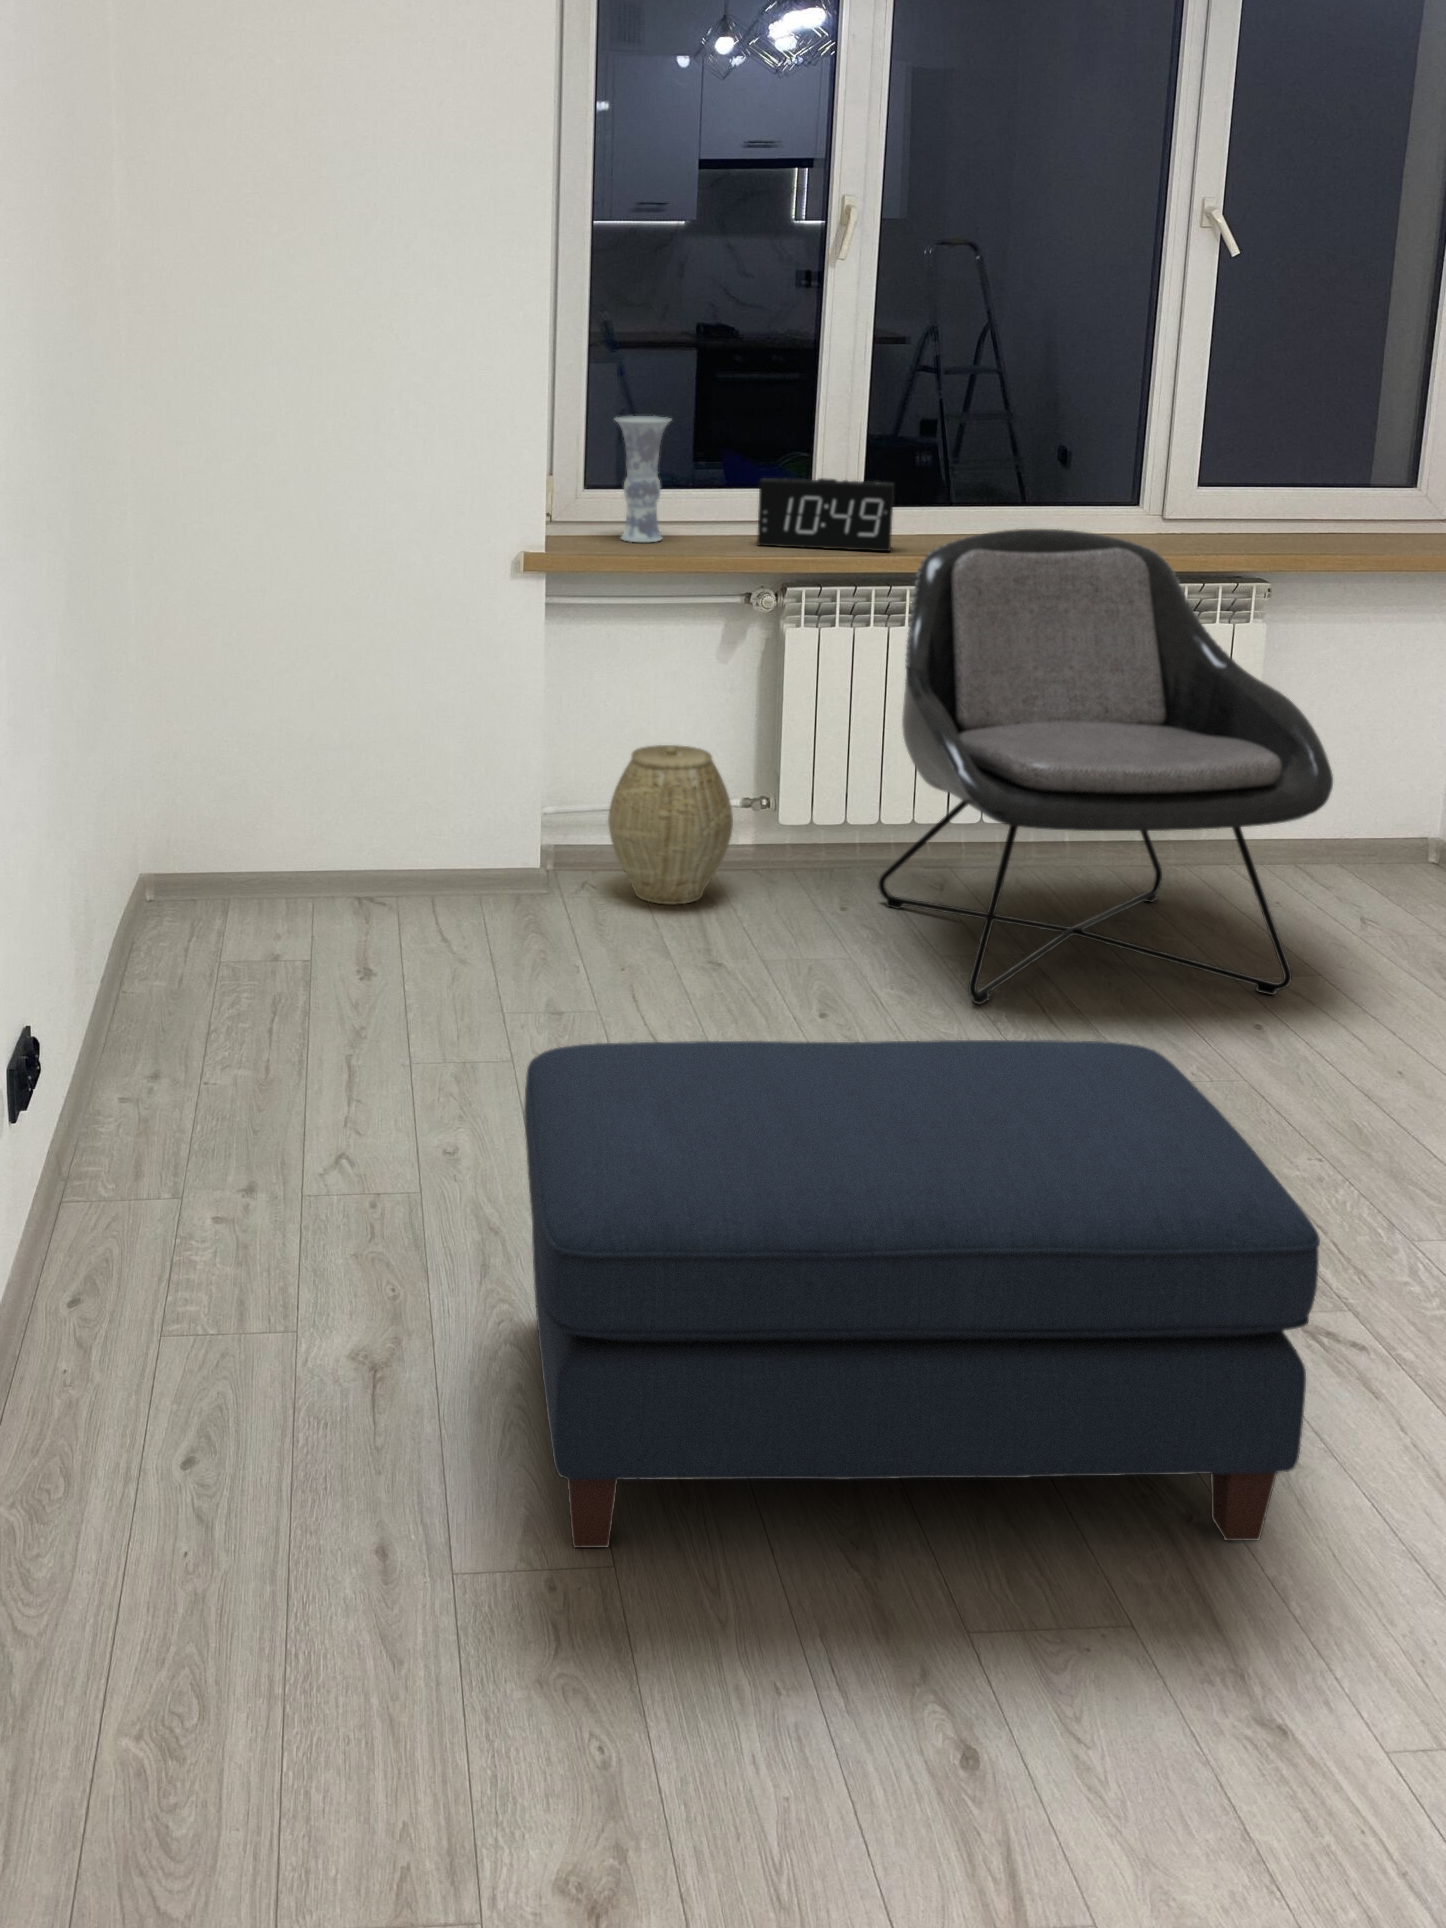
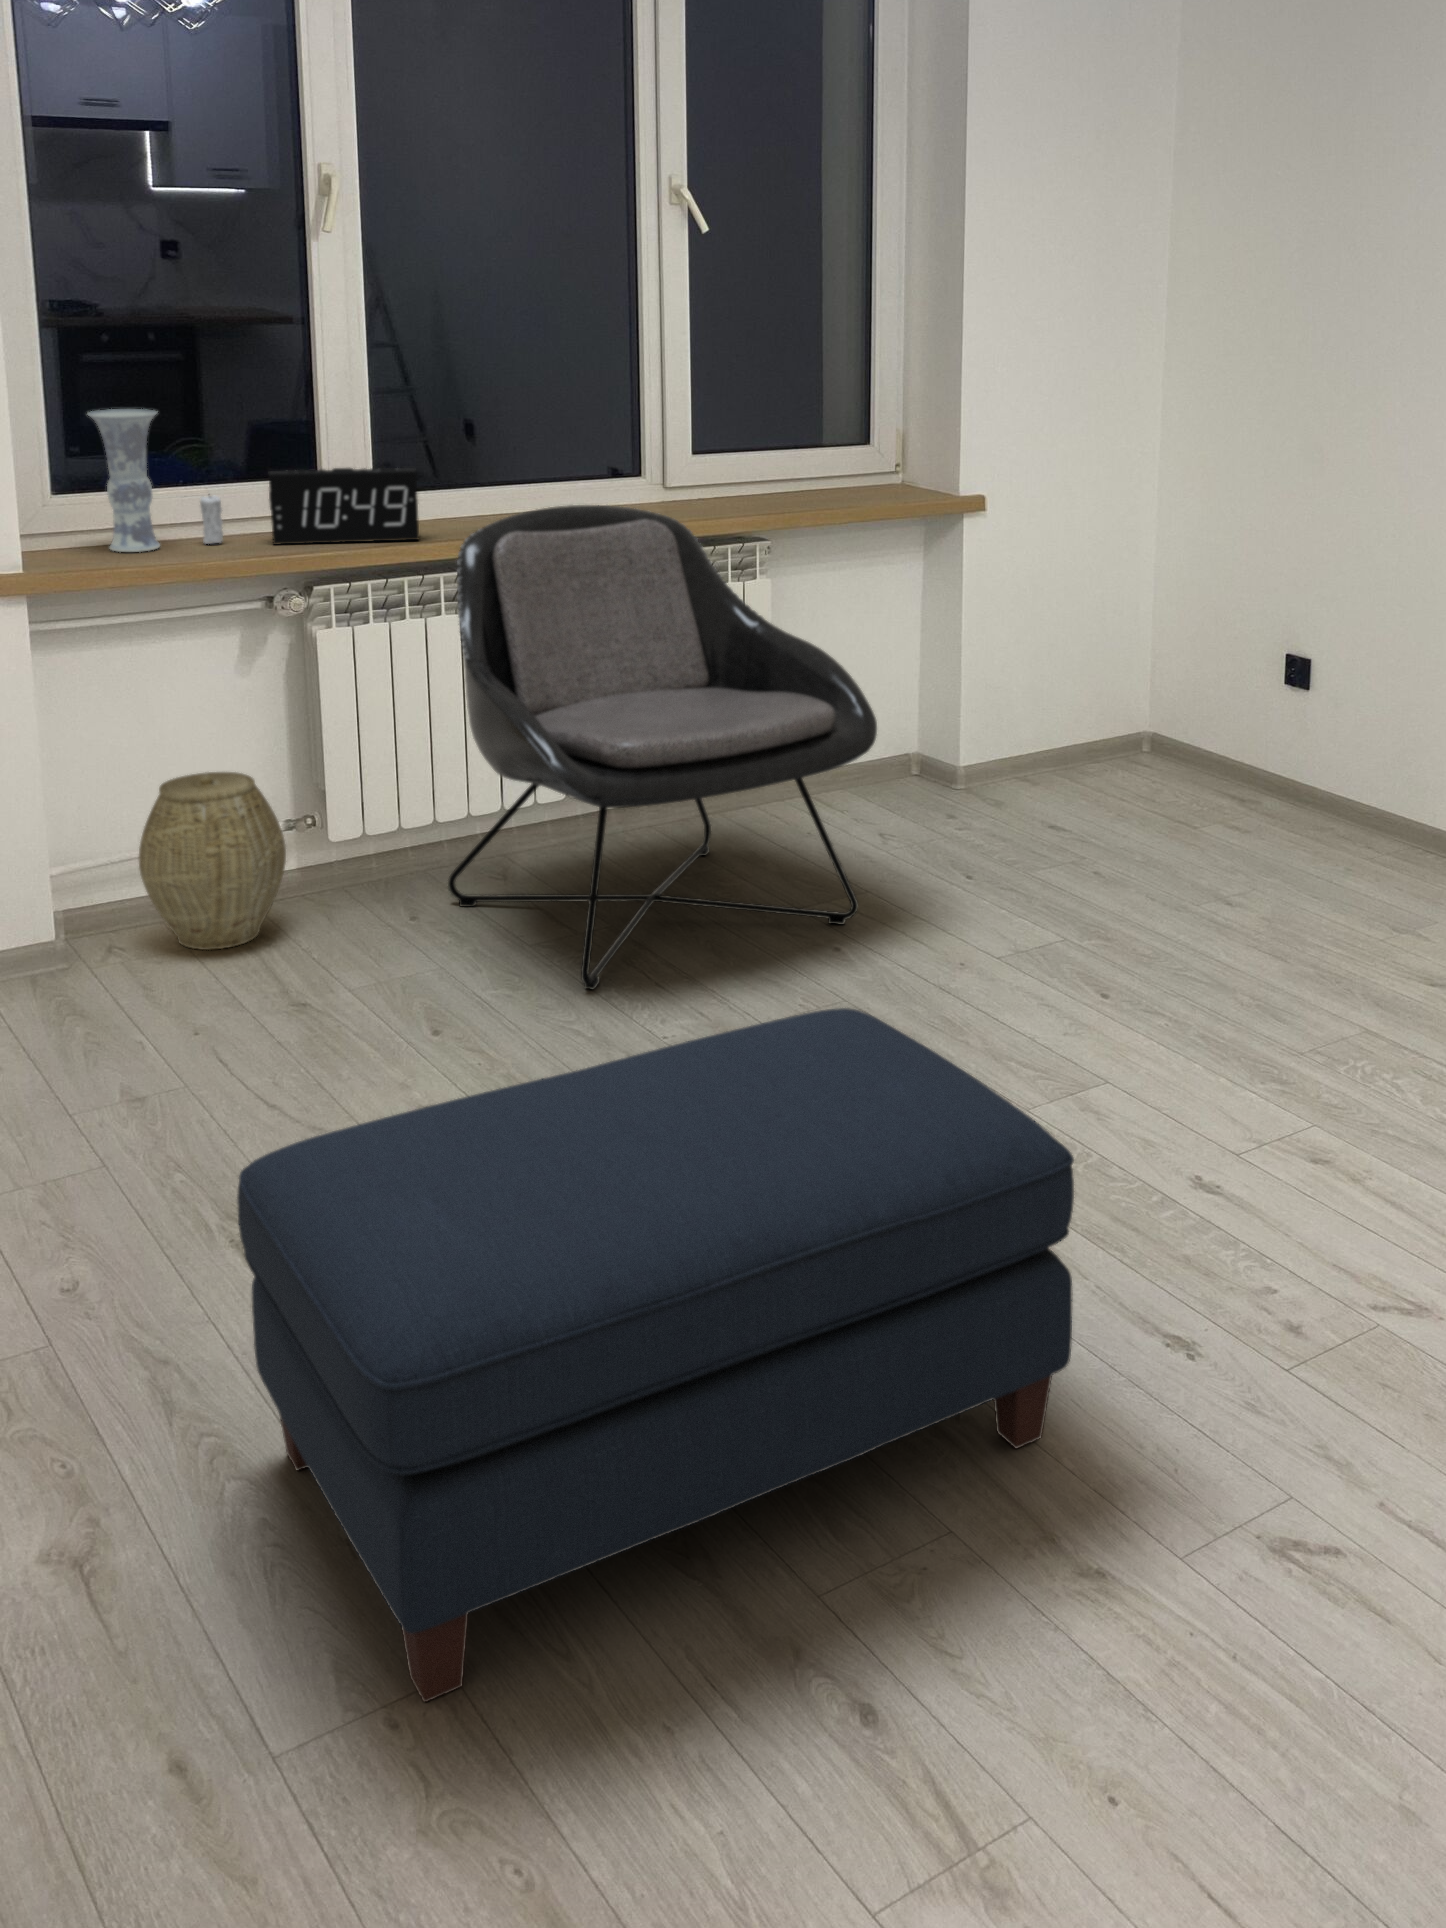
candle: none [699,489,718,540] -> present [200,496,223,544]

